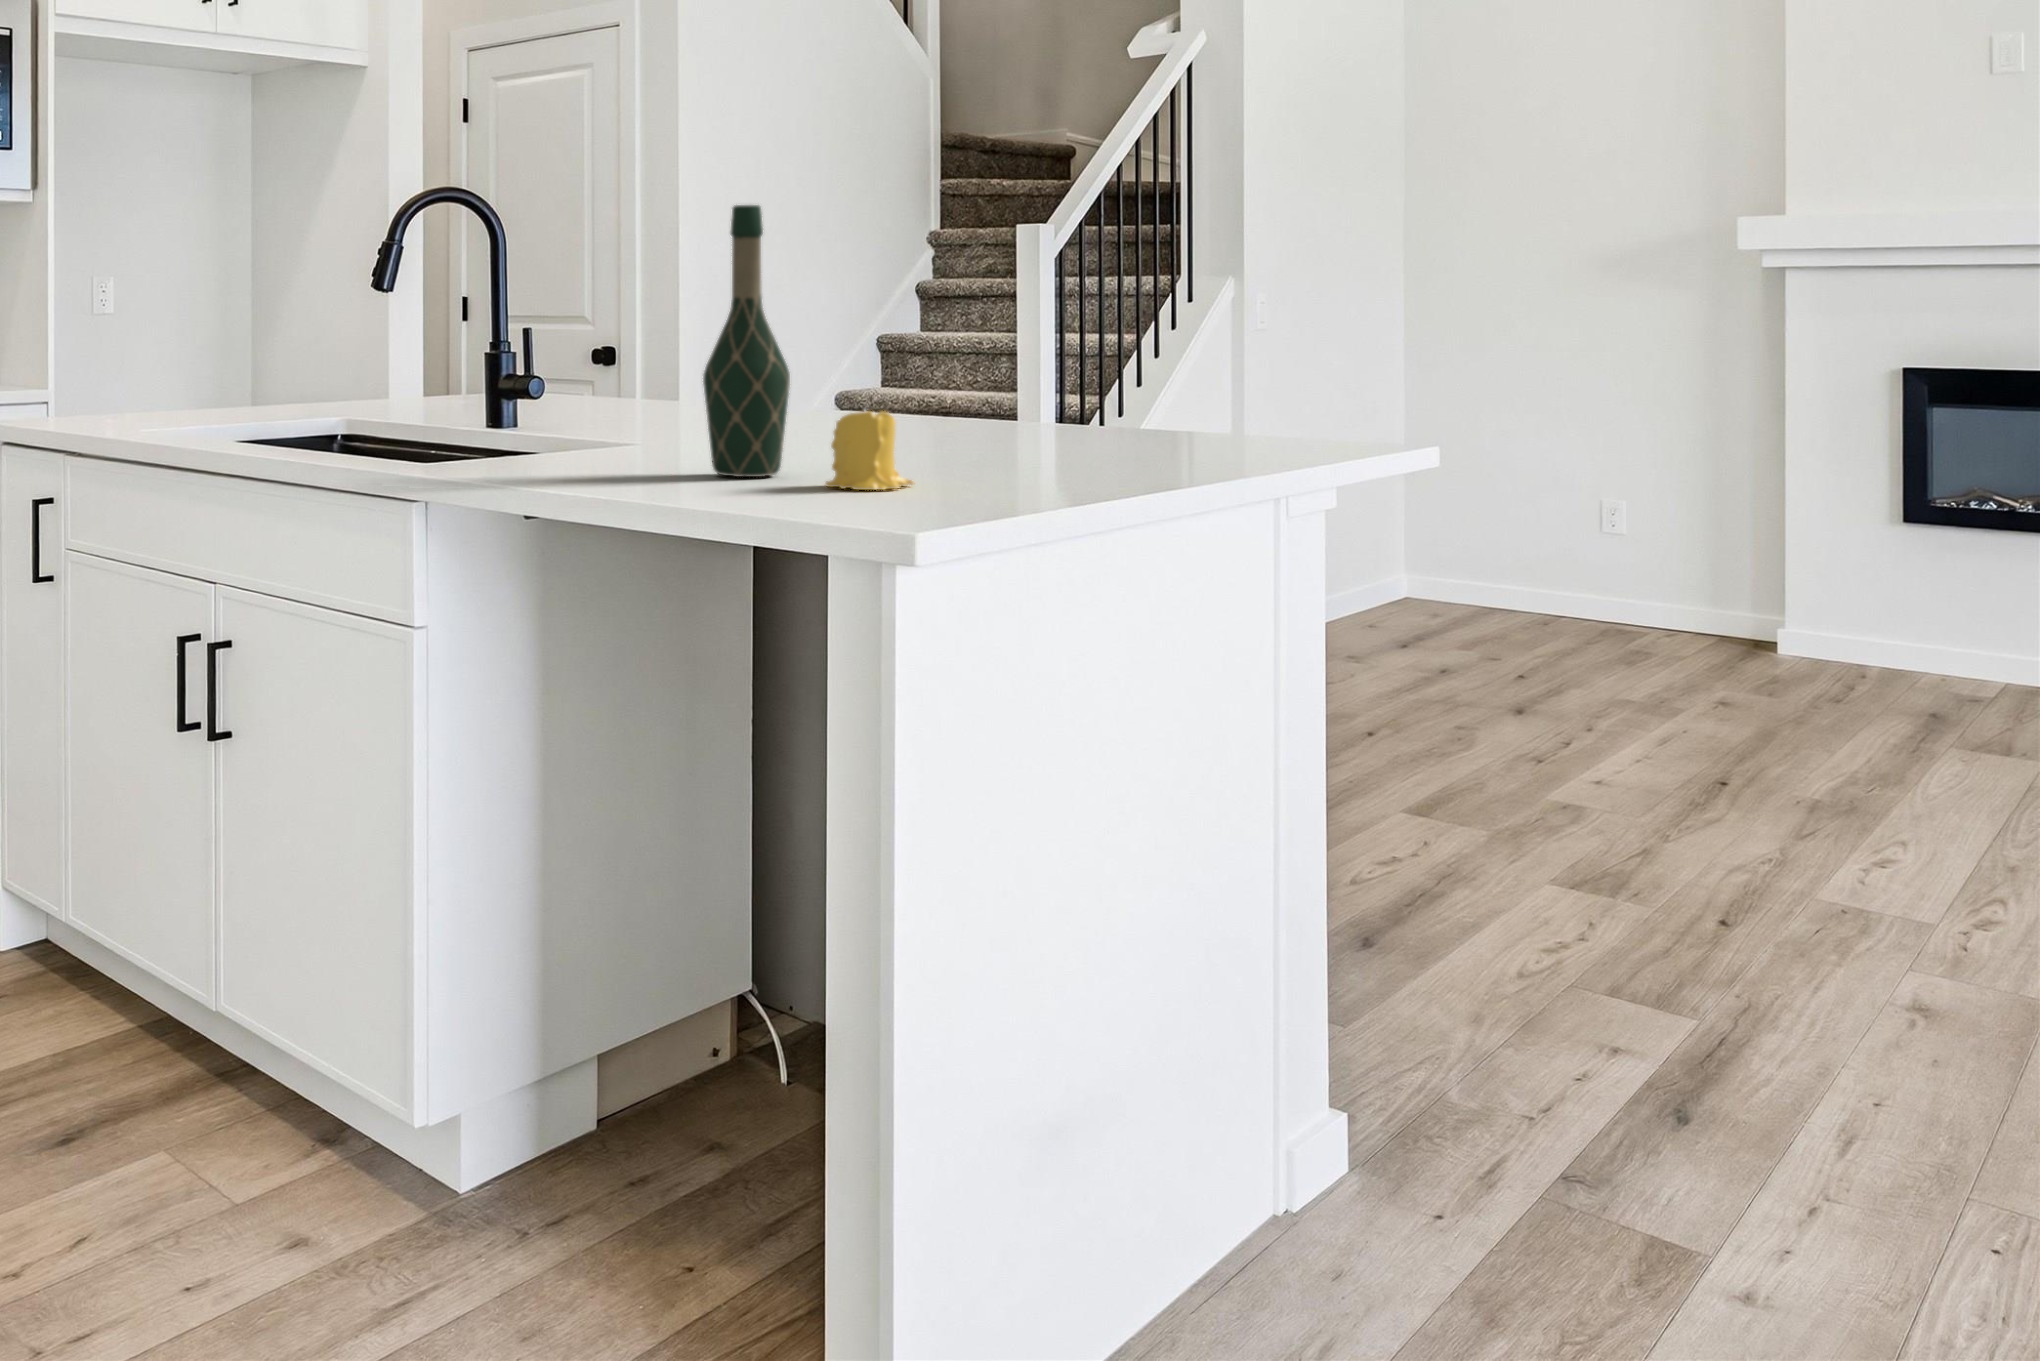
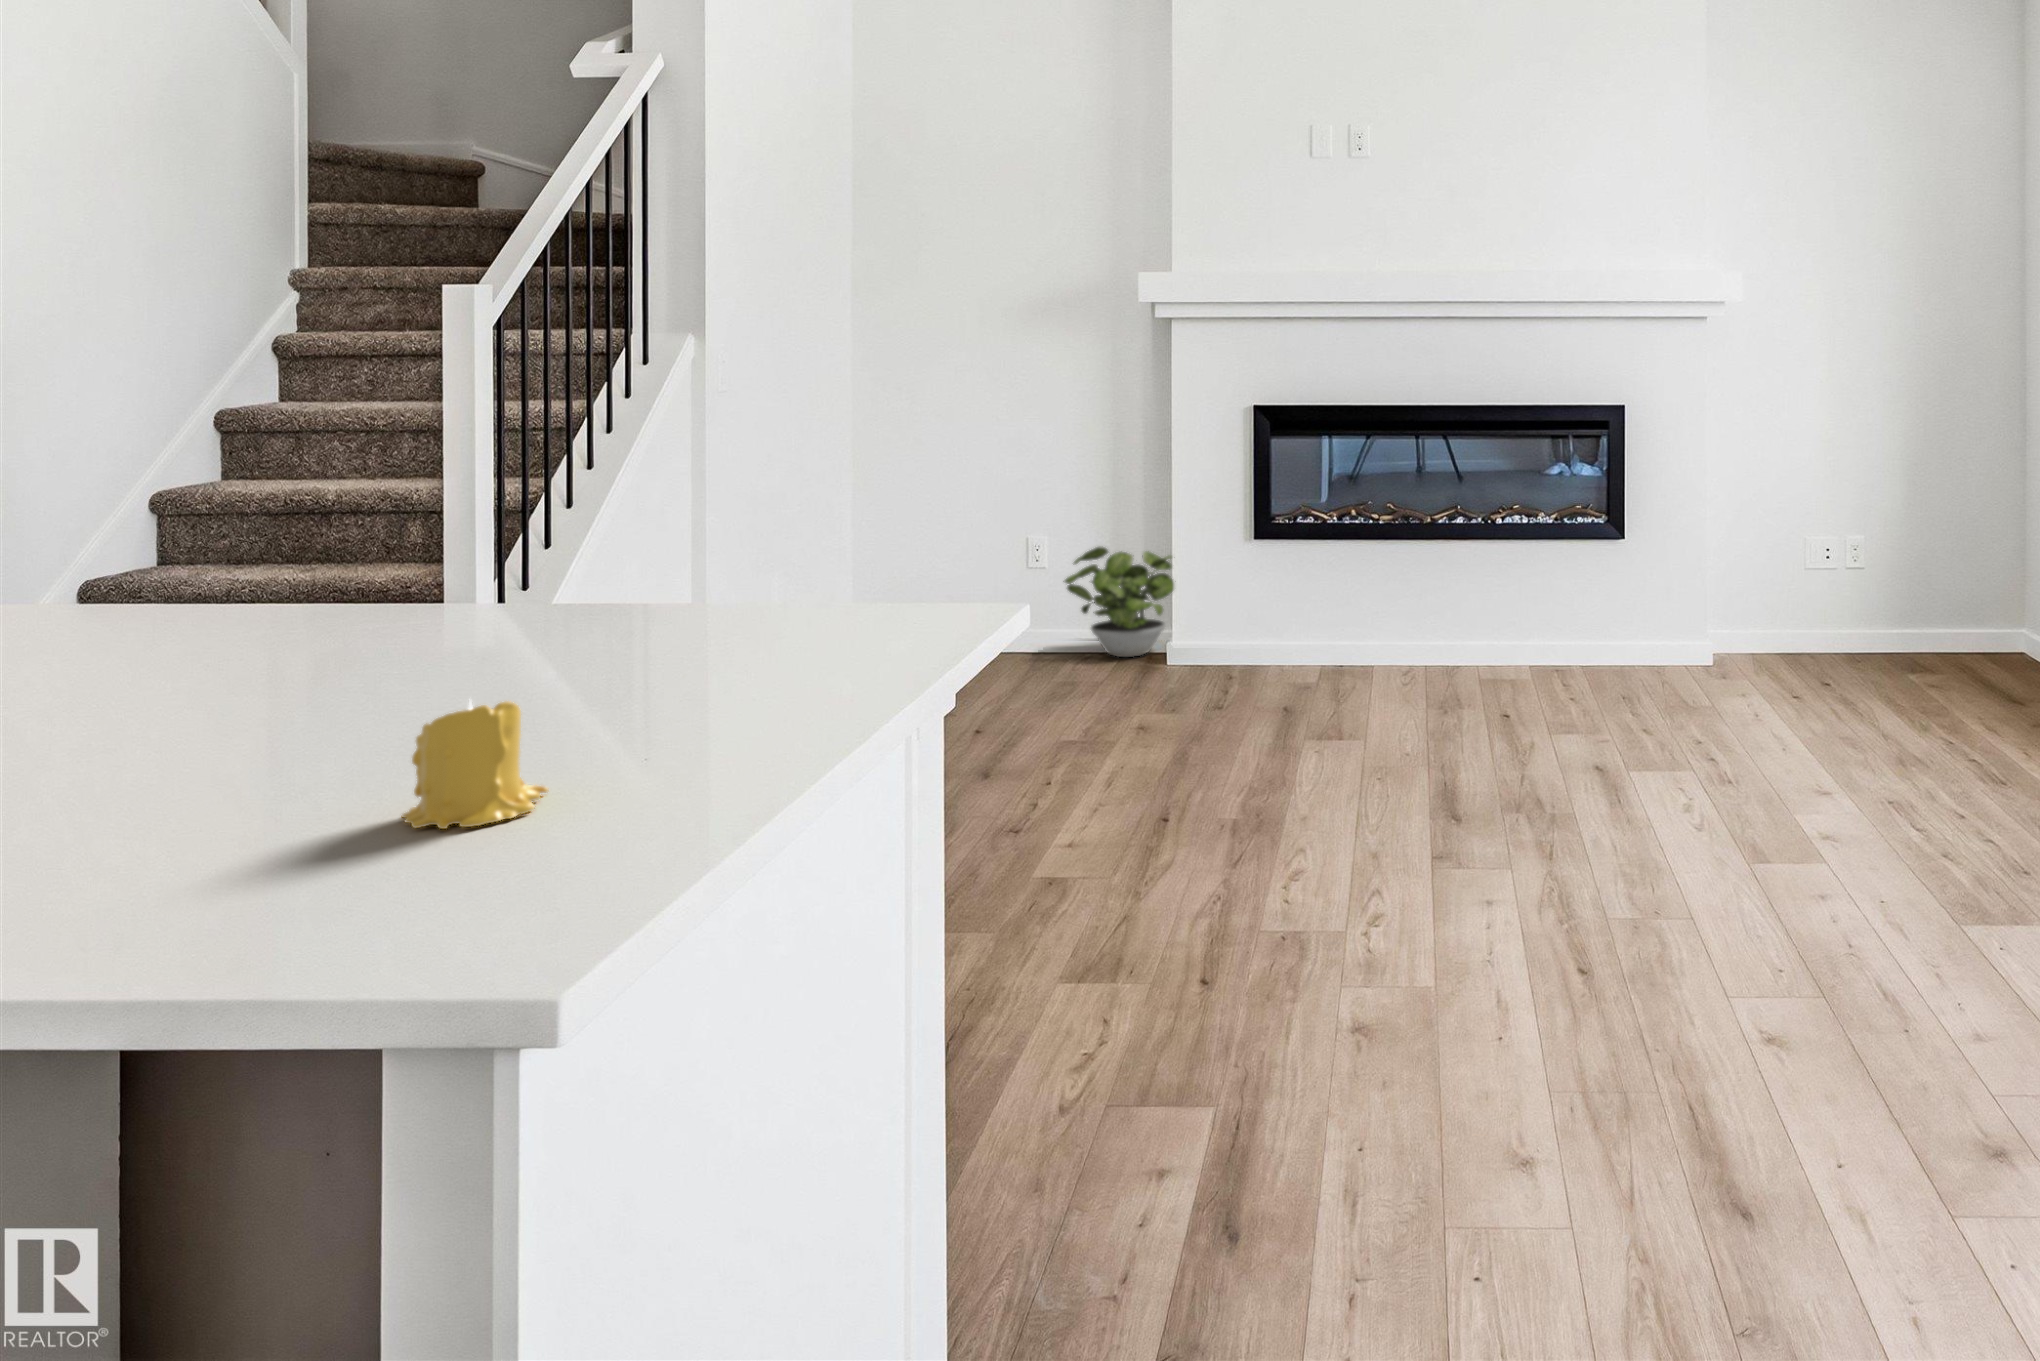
wine bottle: present [703,205,790,477] -> none [143,389,311,824]
potted plant: none [1626,519,1785,651] -> present [1065,547,1174,657]

